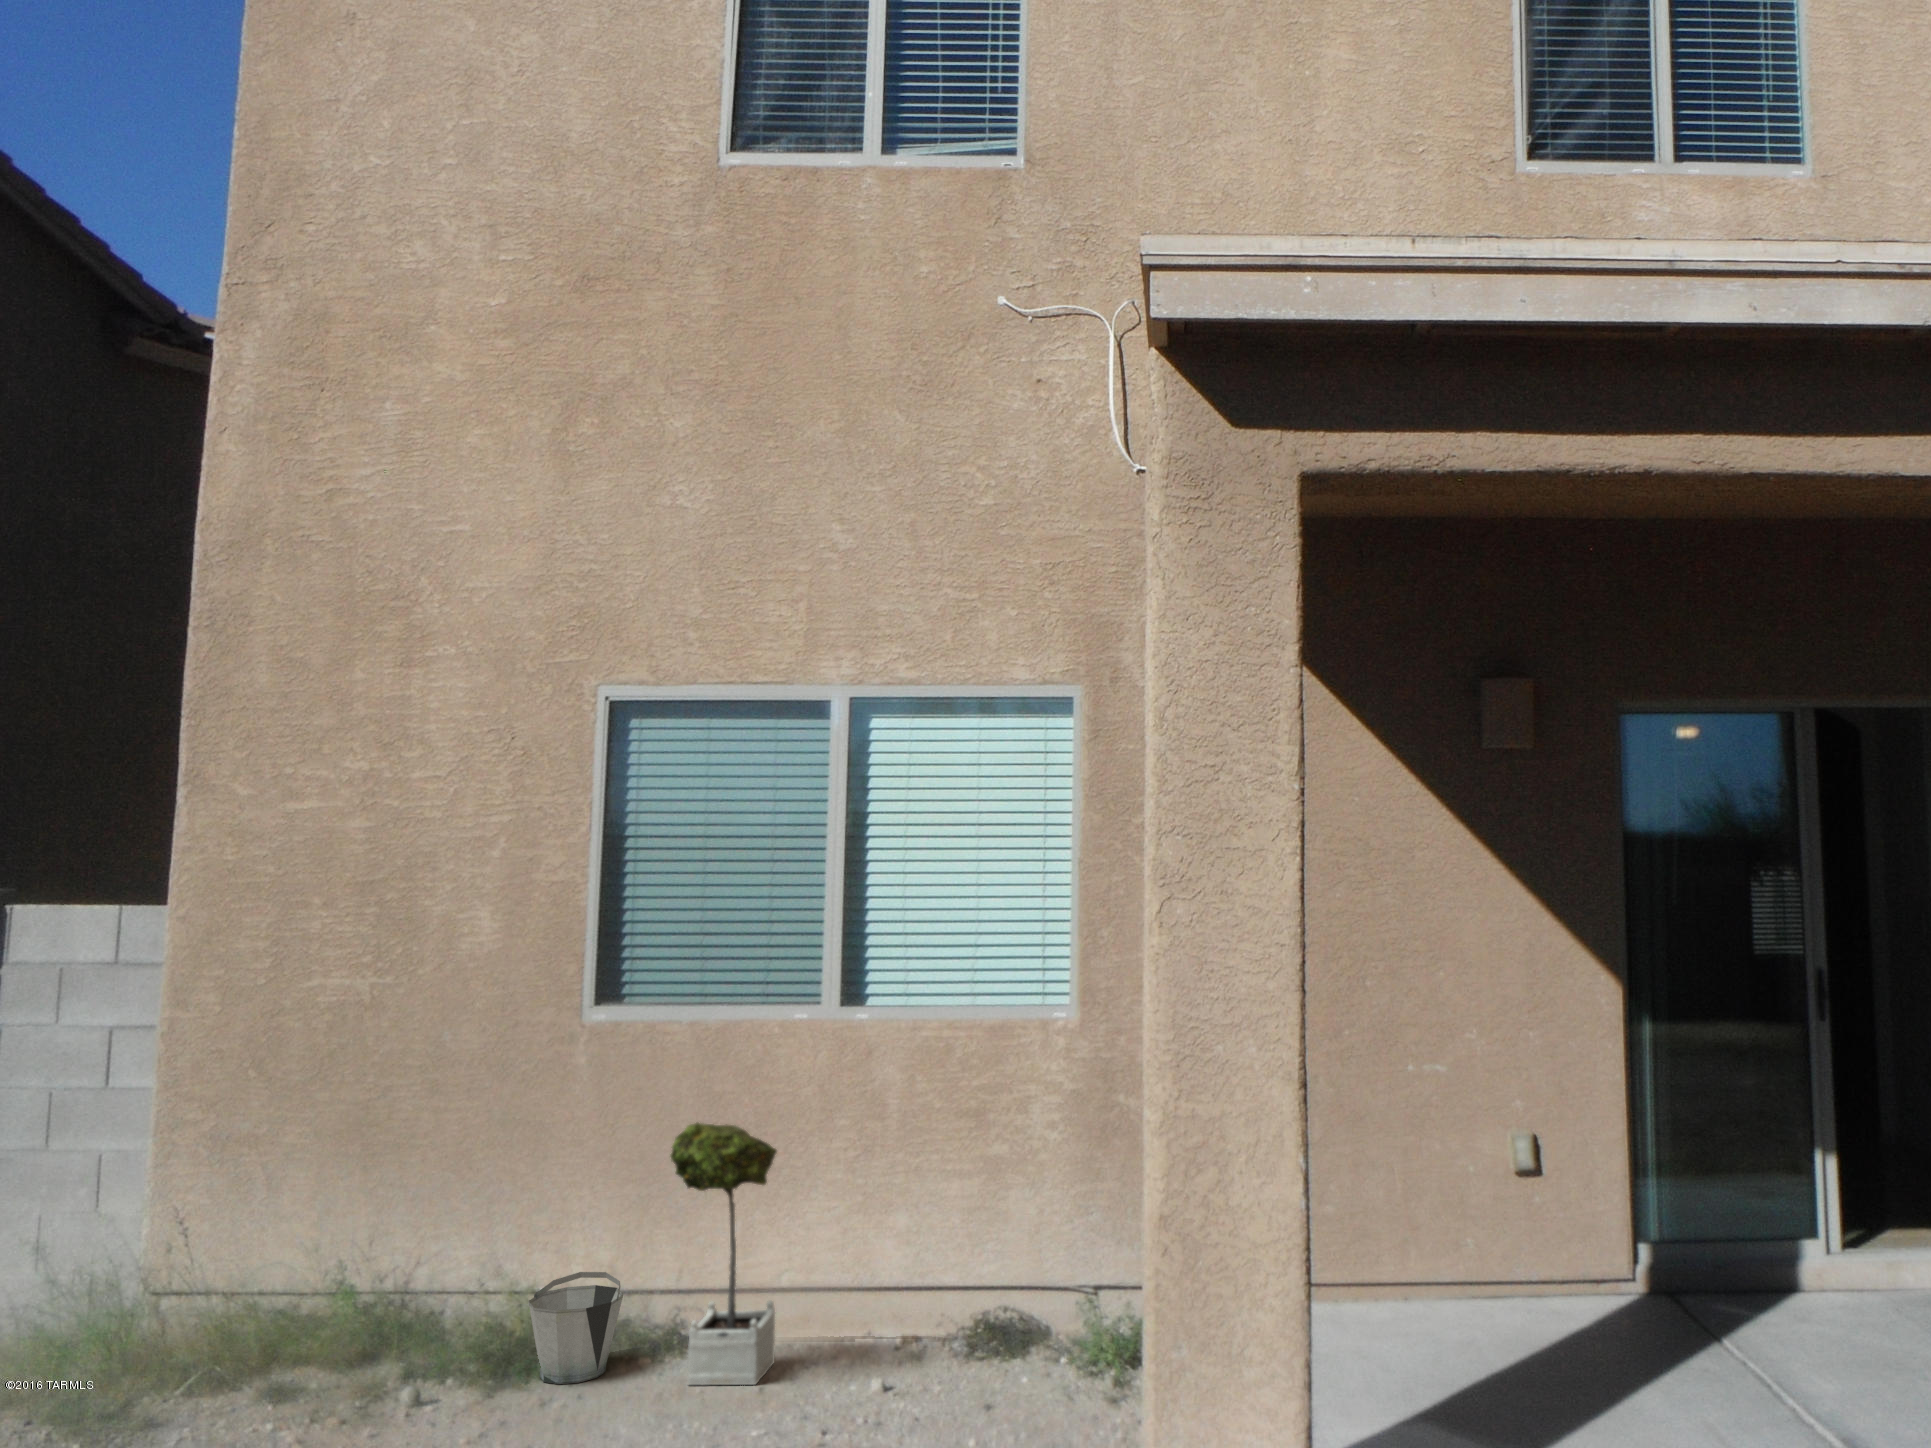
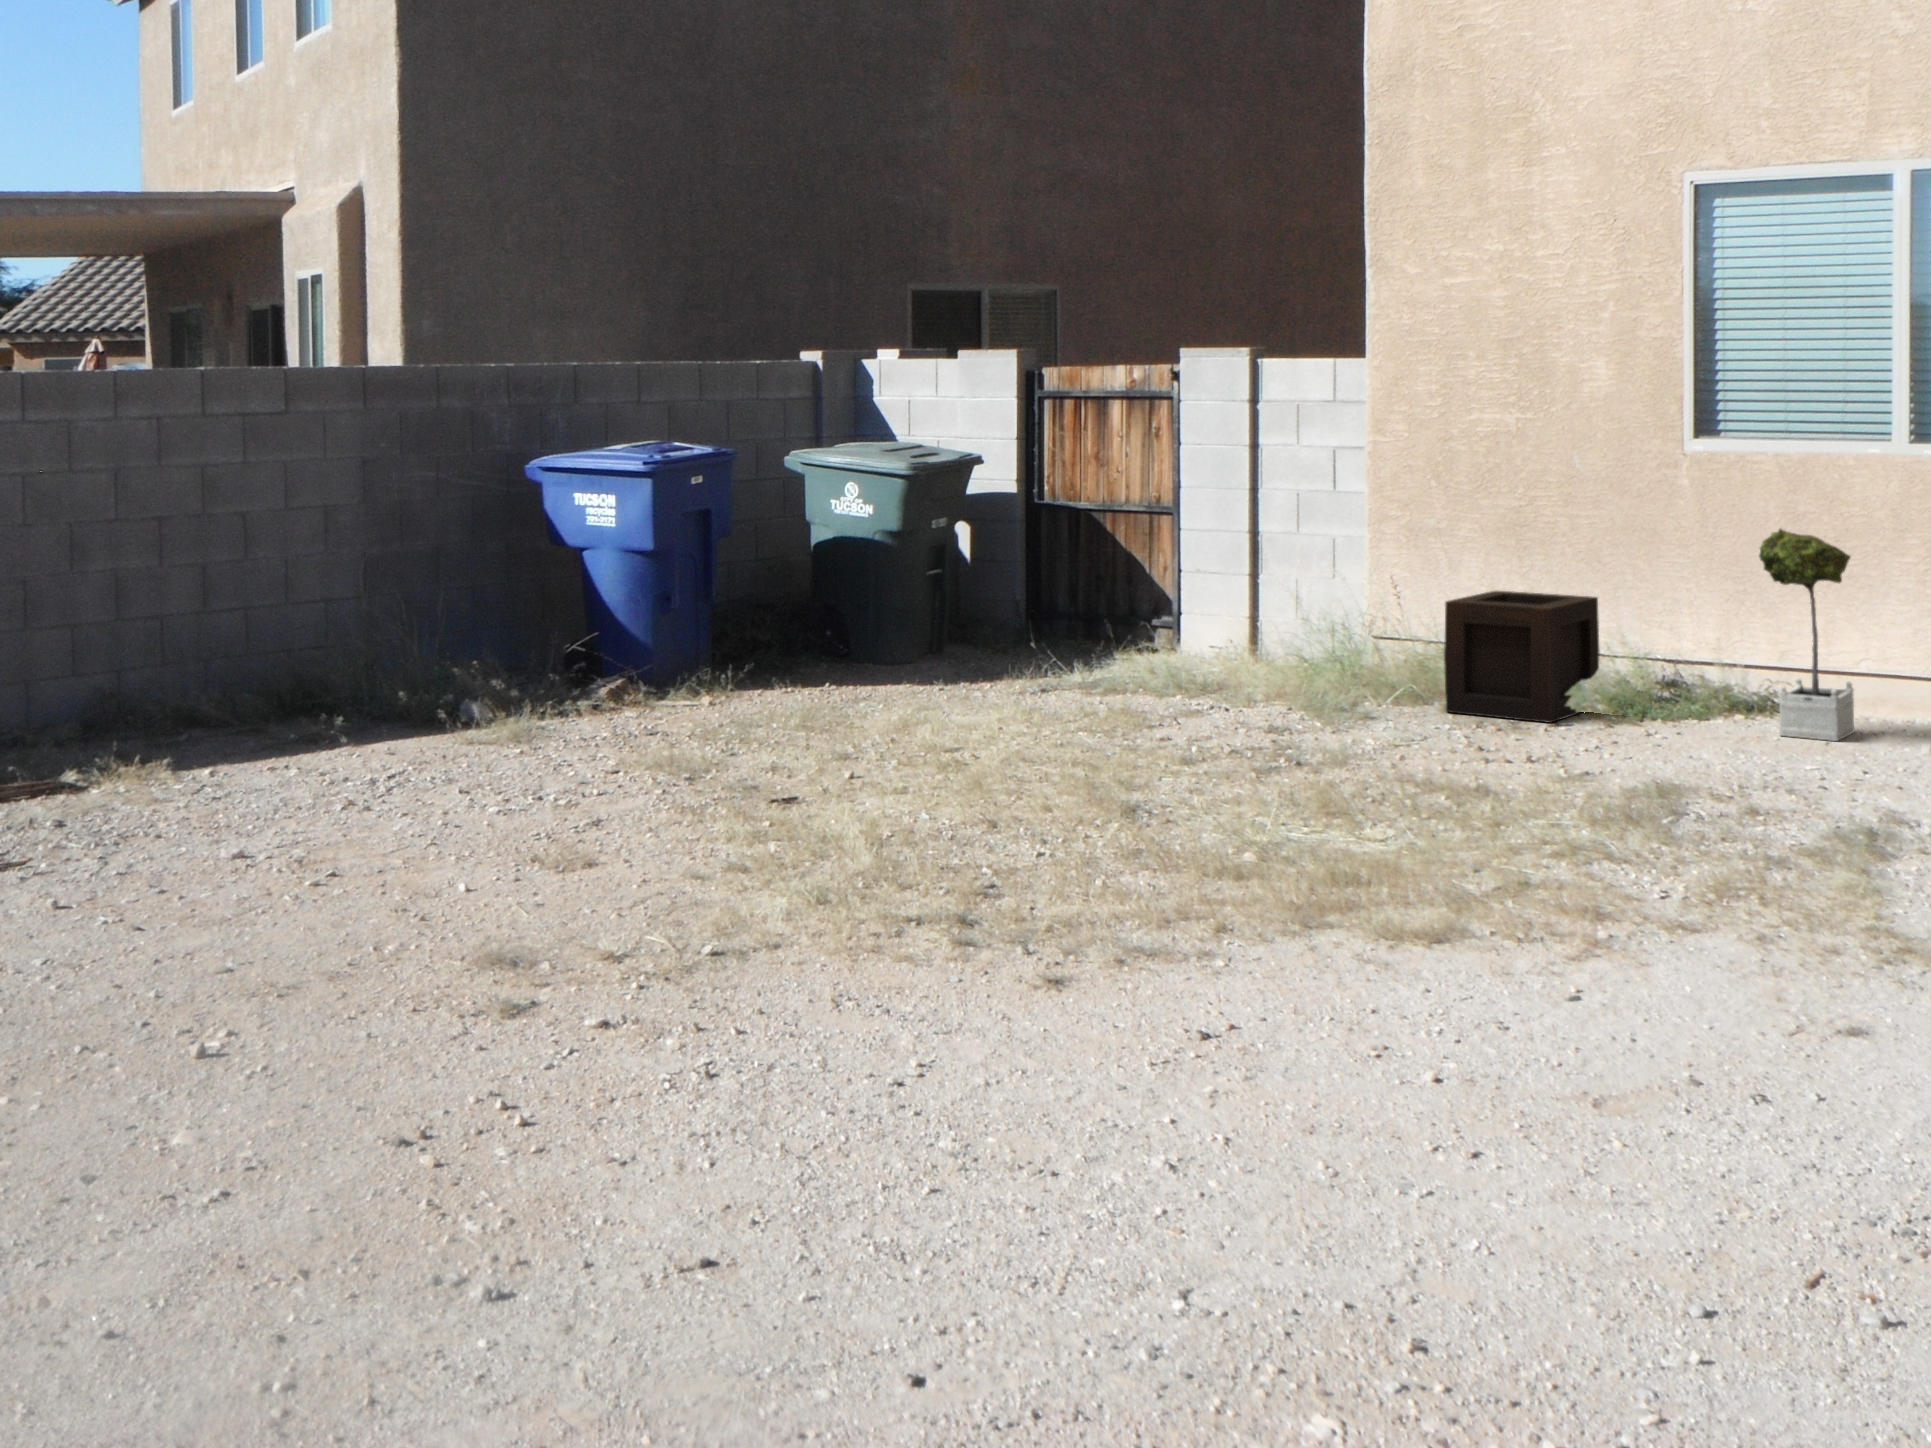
wooden crate: none [240,1215,466,1410] -> present [1444,591,1599,723]
bucket: present [529,1272,623,1384] -> none [1649,647,1725,726]

